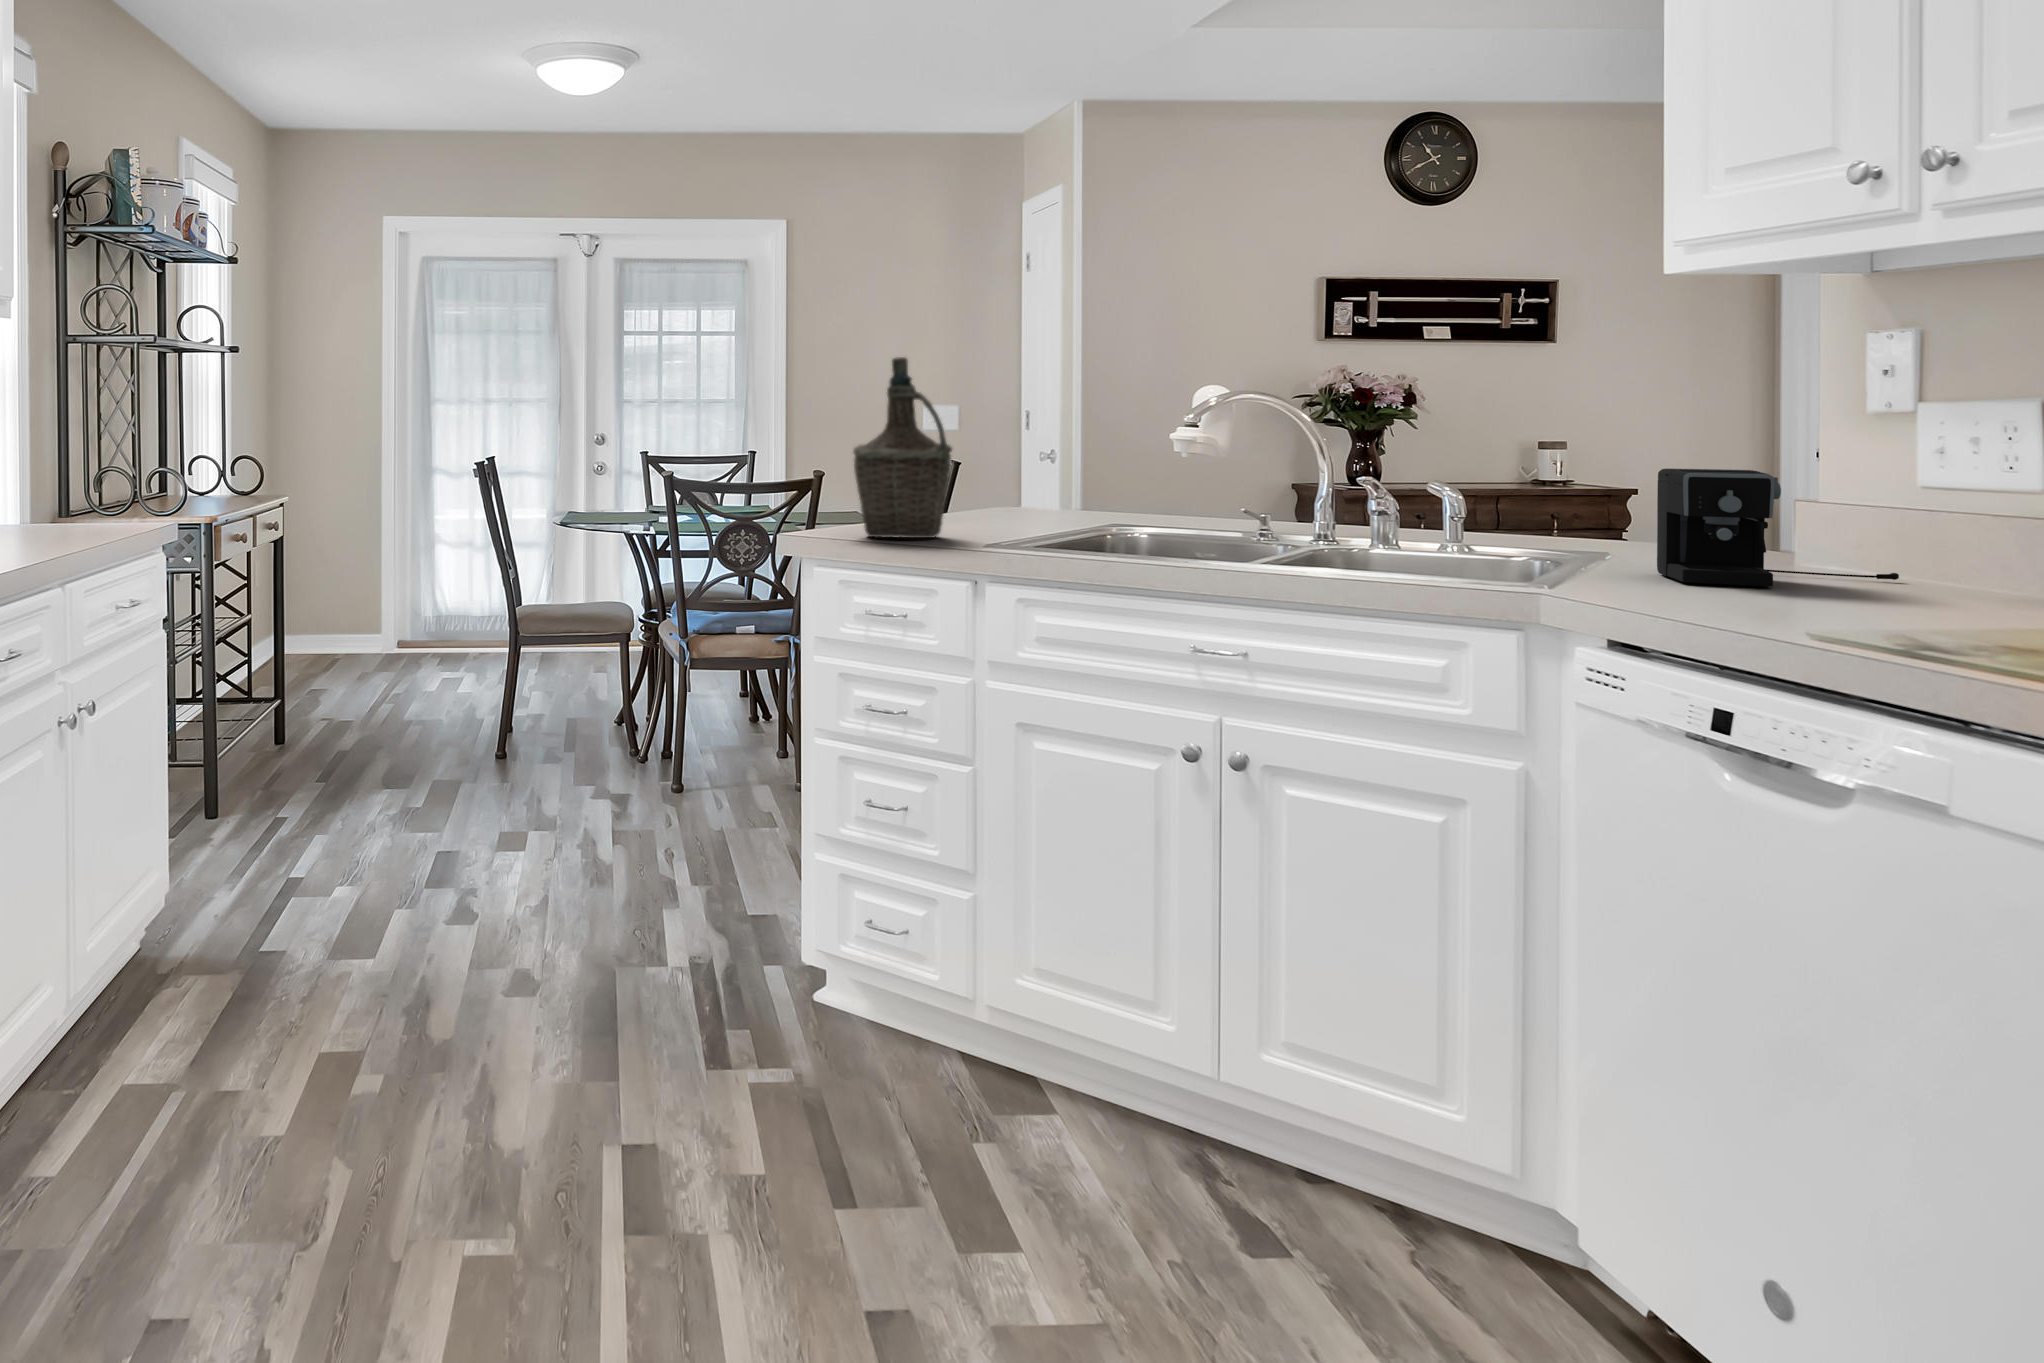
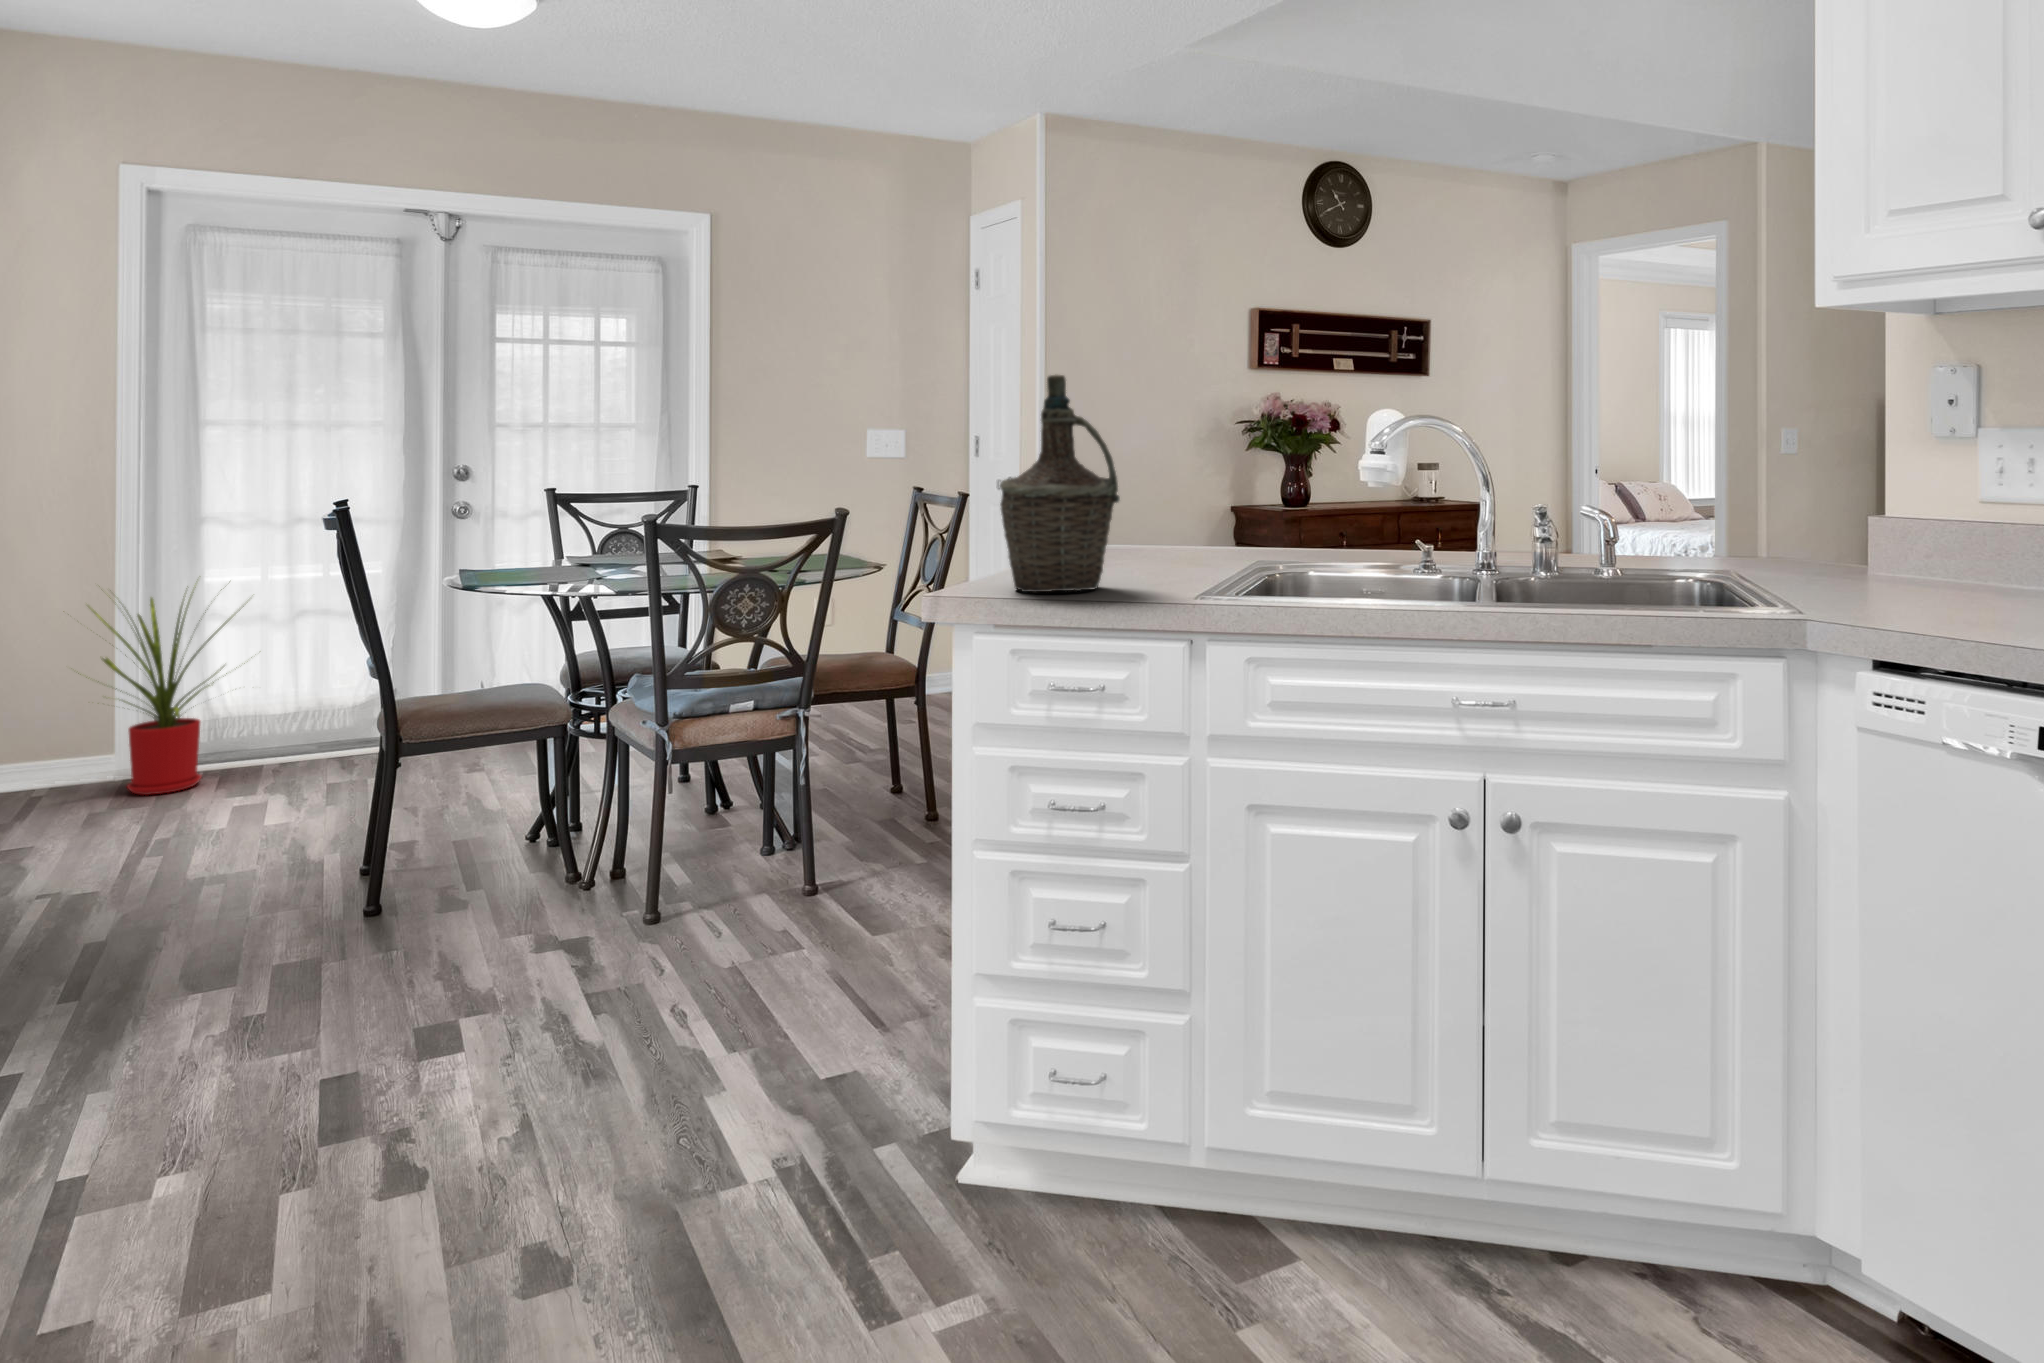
coffee maker: present [1657,469,1899,587] -> none [1773,492,1927,596]
house plant: none [350,512,463,665] -> present [78,587,252,795]

